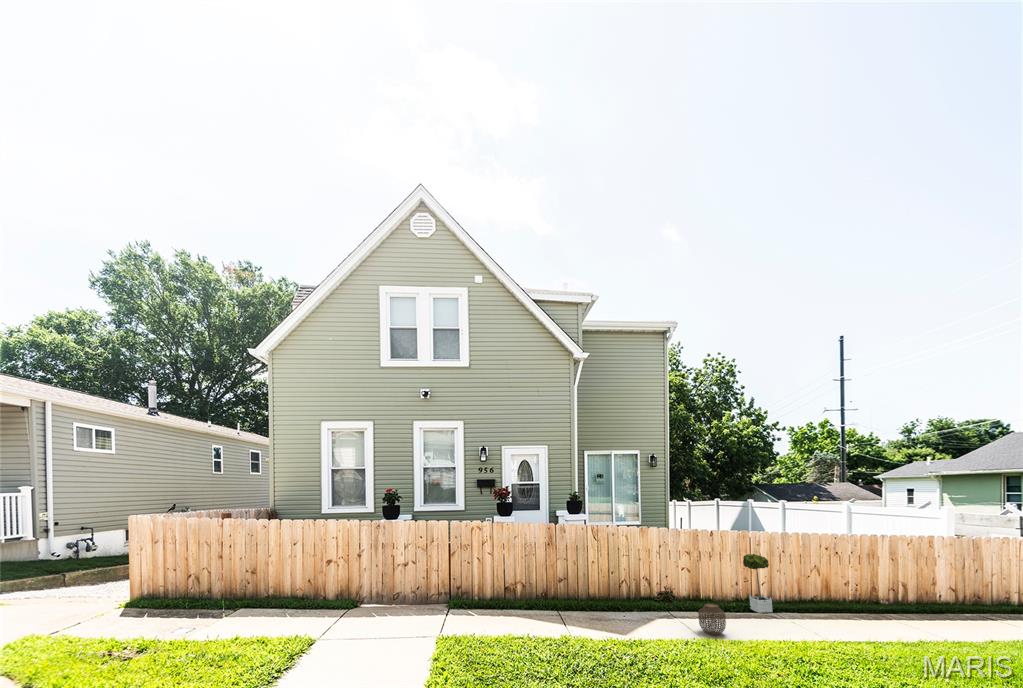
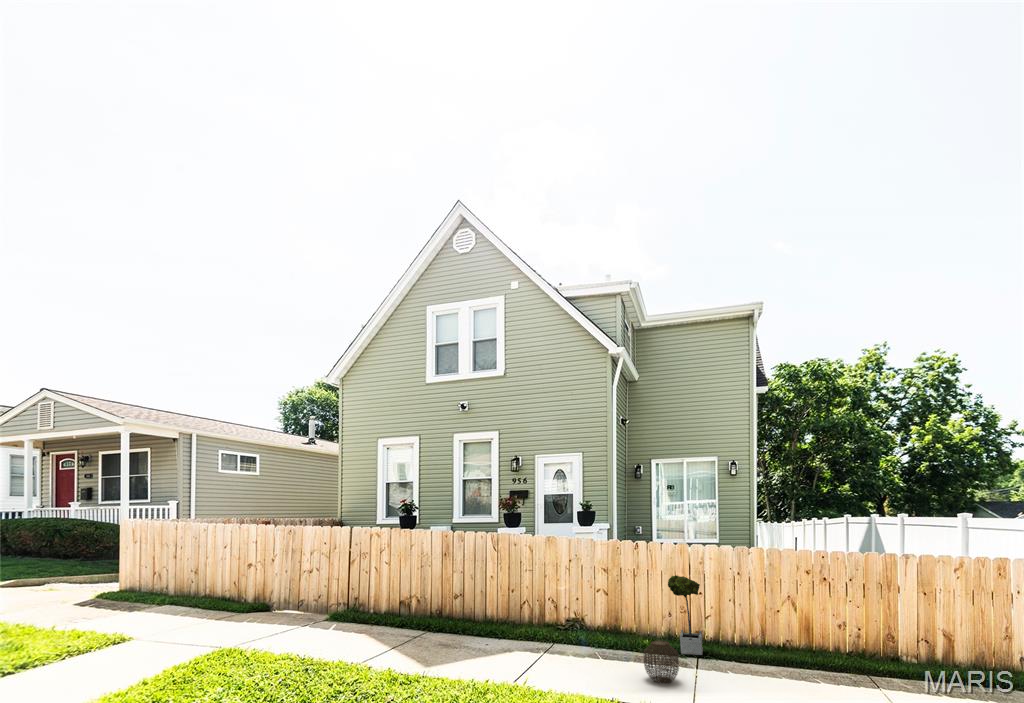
woven basket: present [698,604,726,636] -> present [644,641,679,683]

